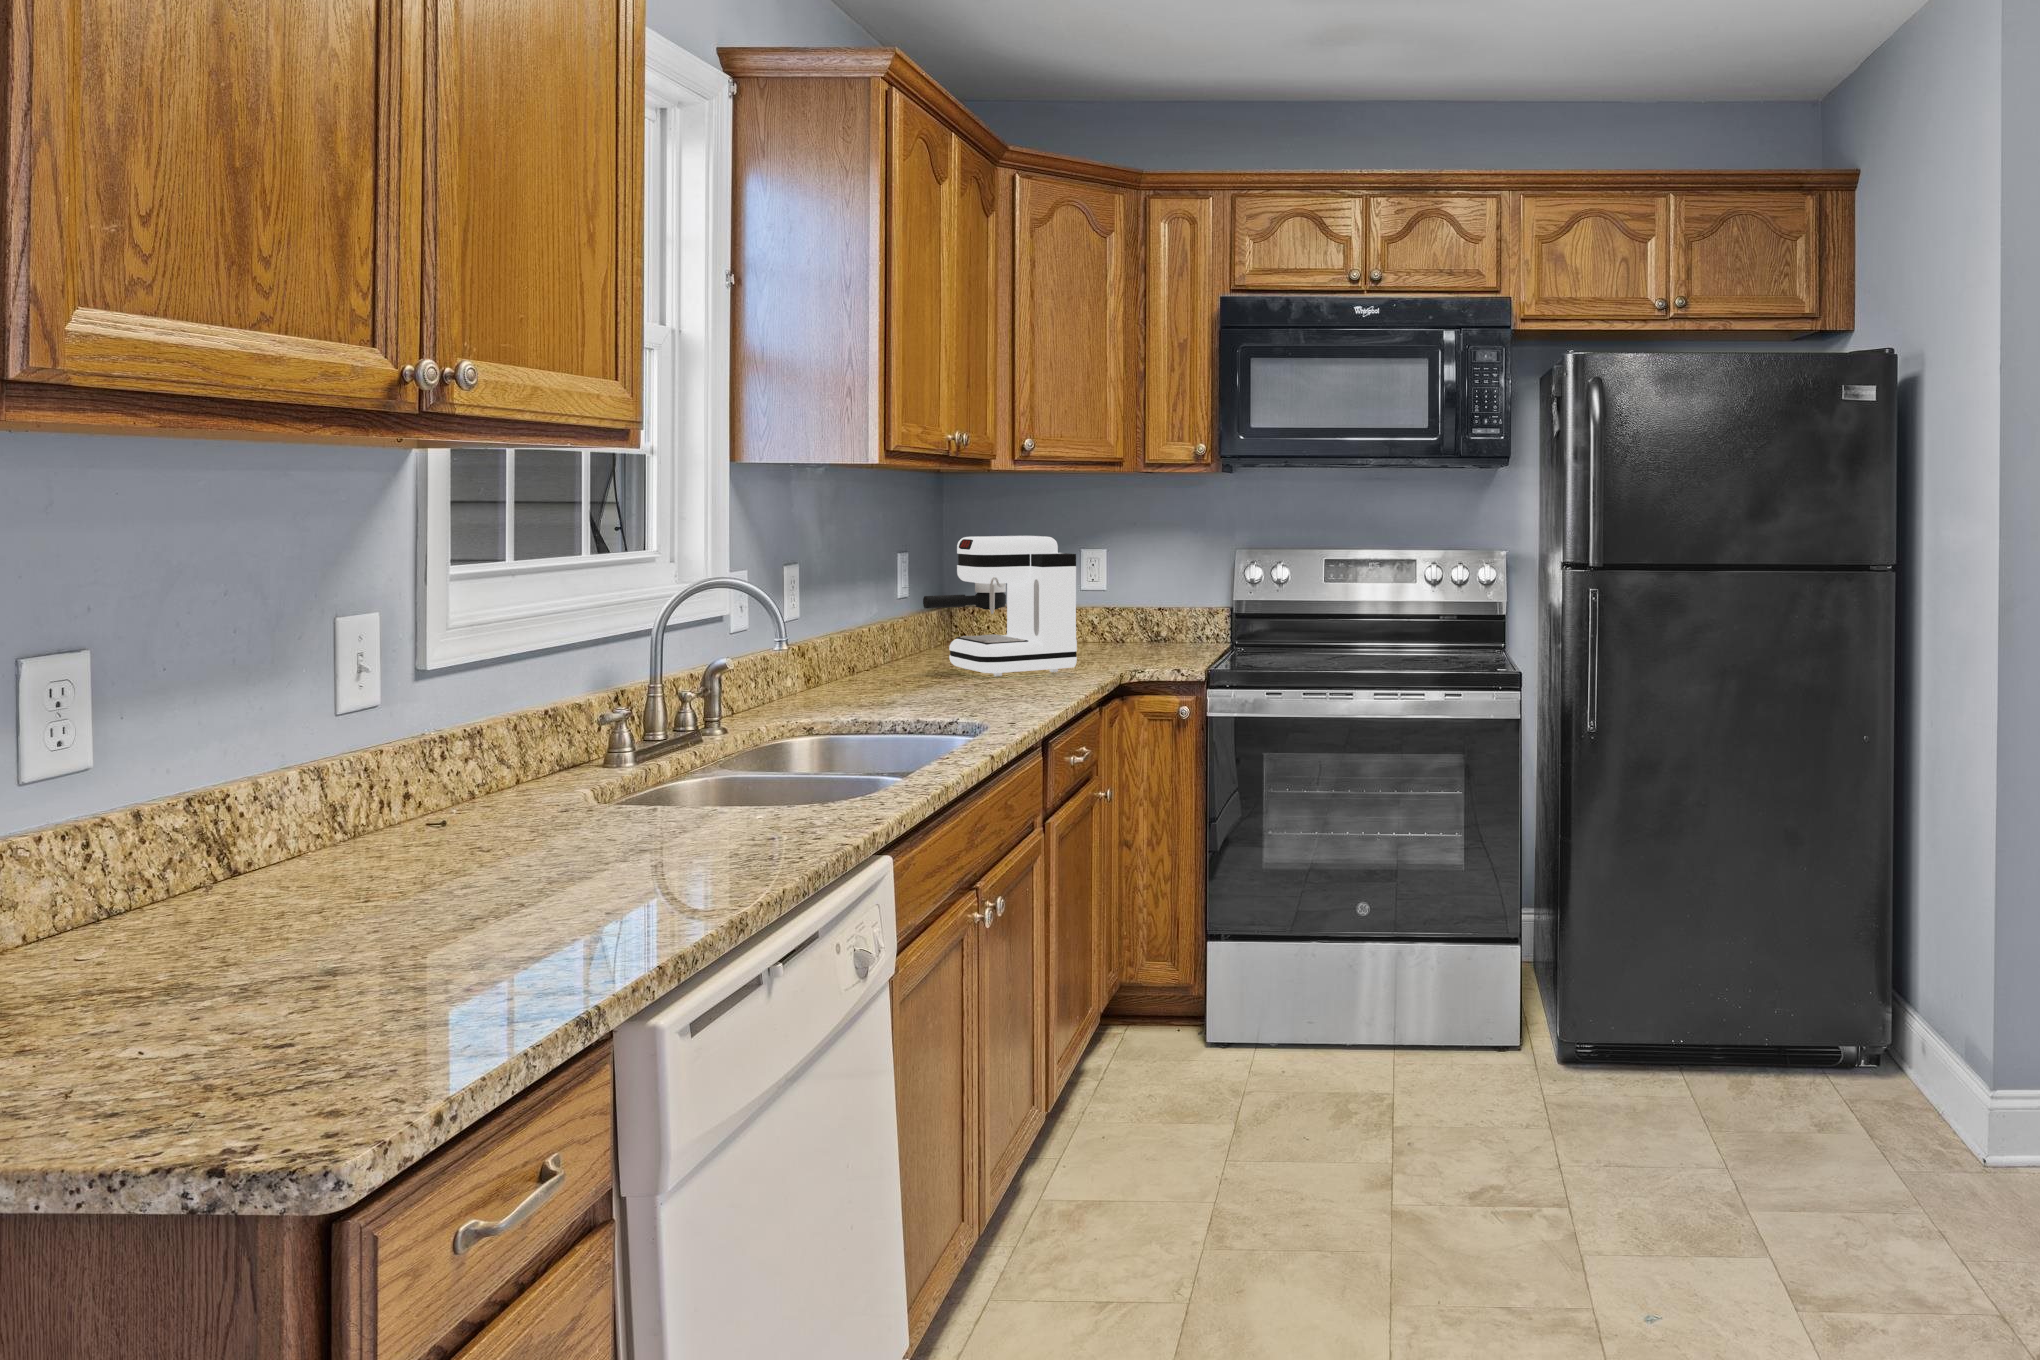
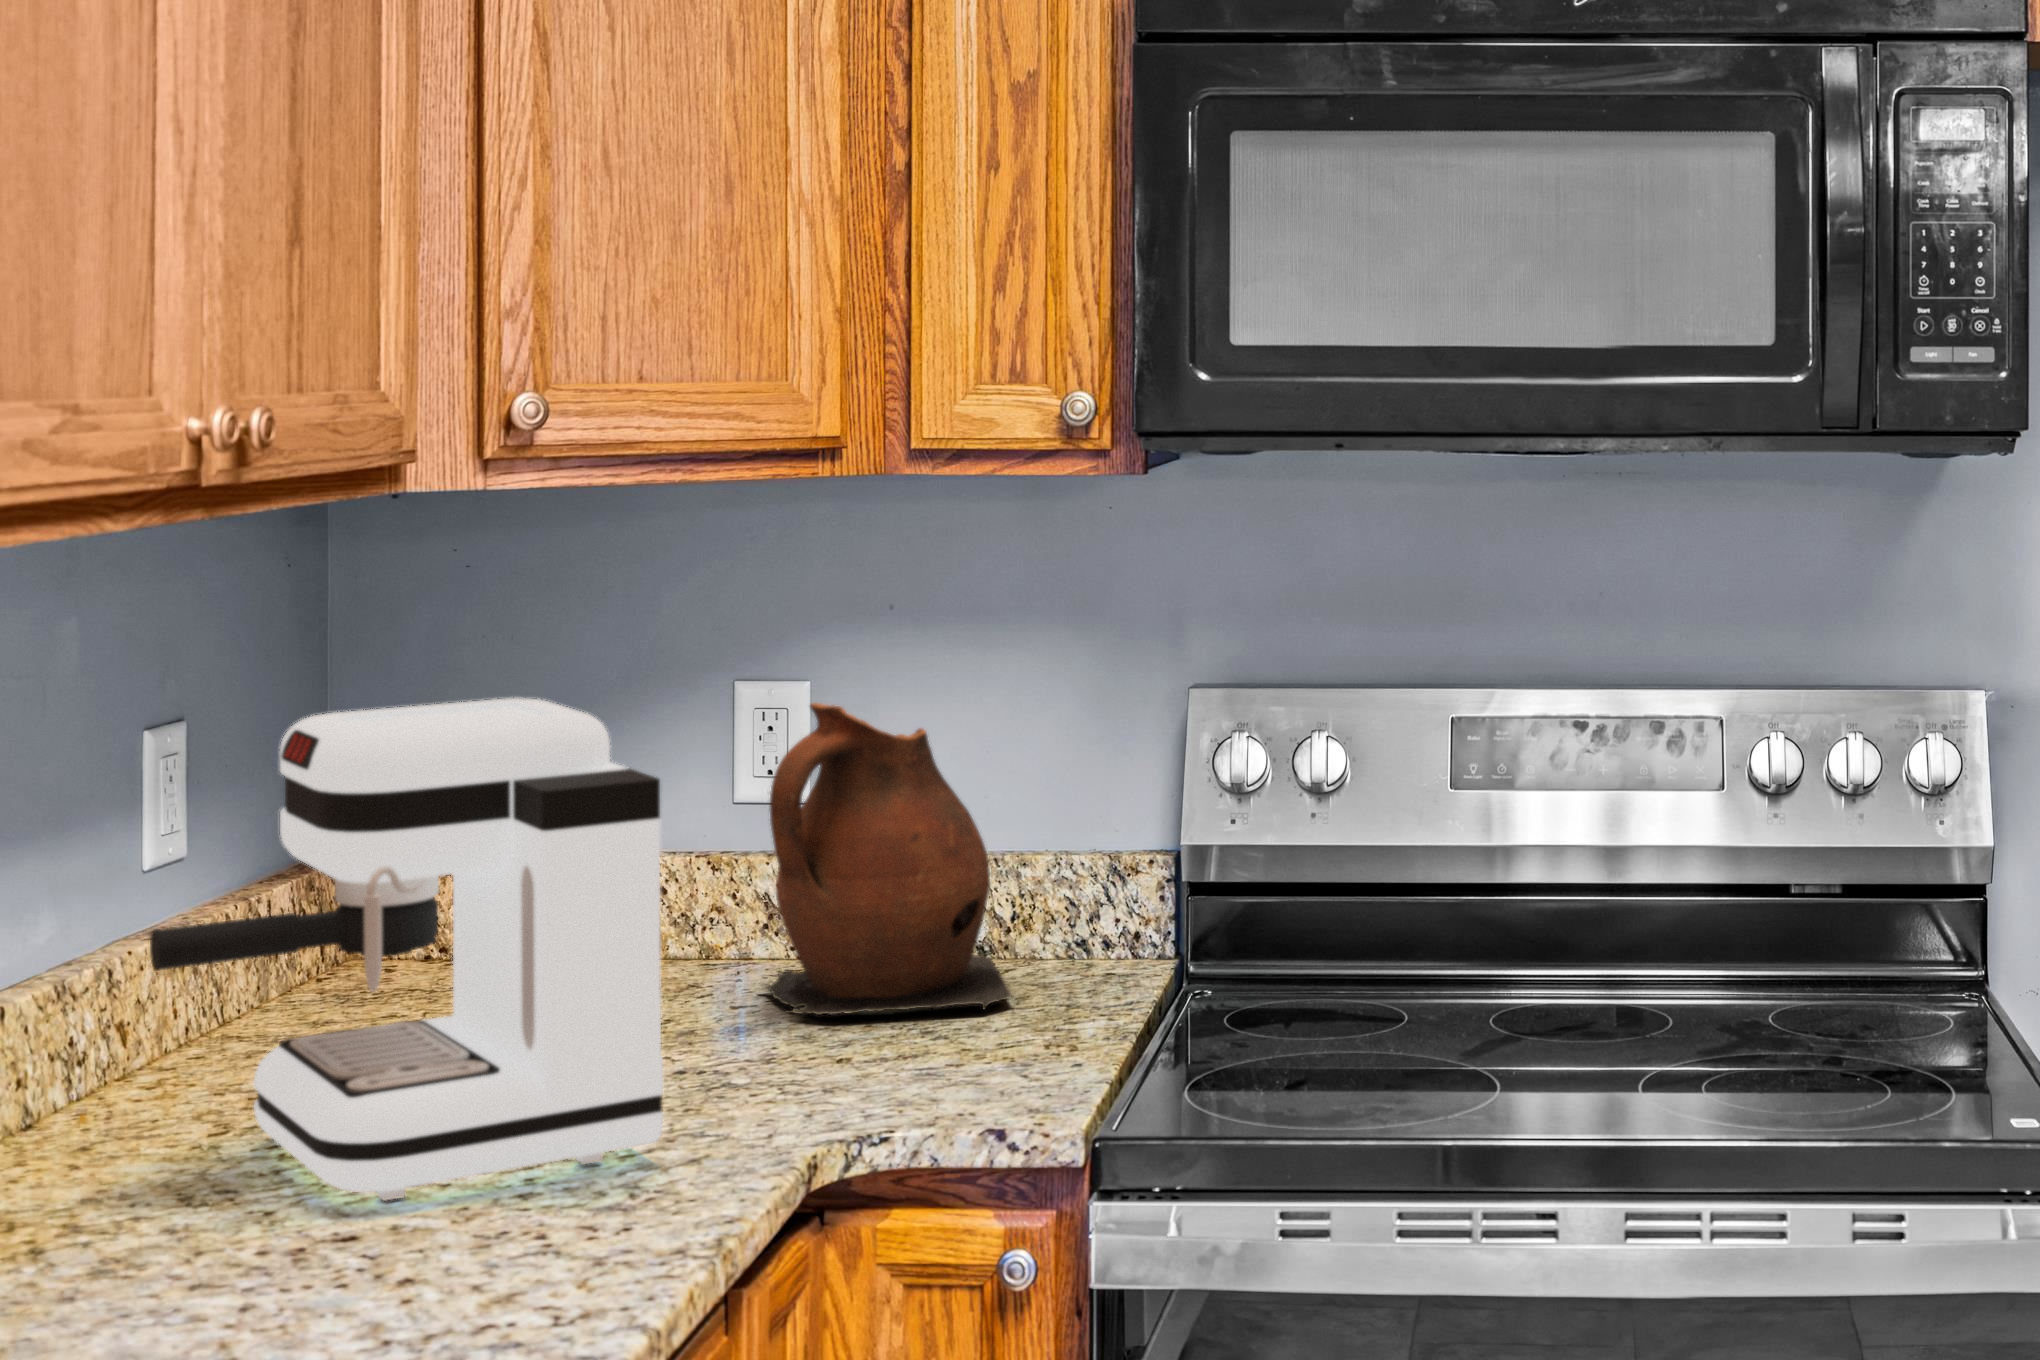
ceramic pitcher: none [1091,551,1177,652] -> present [765,703,1011,1015]

